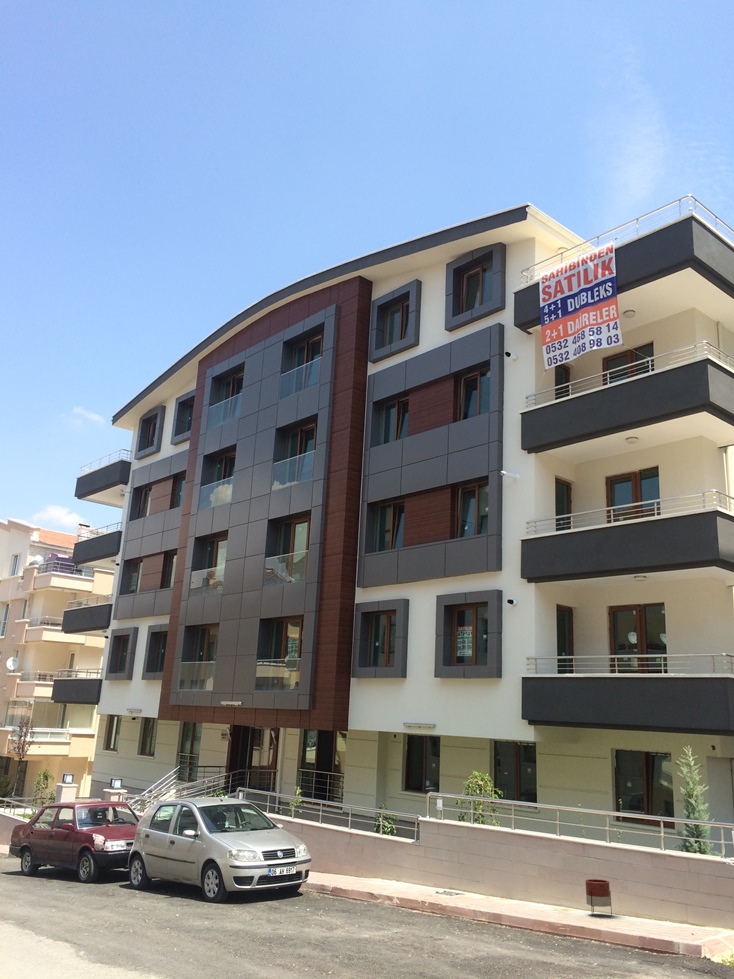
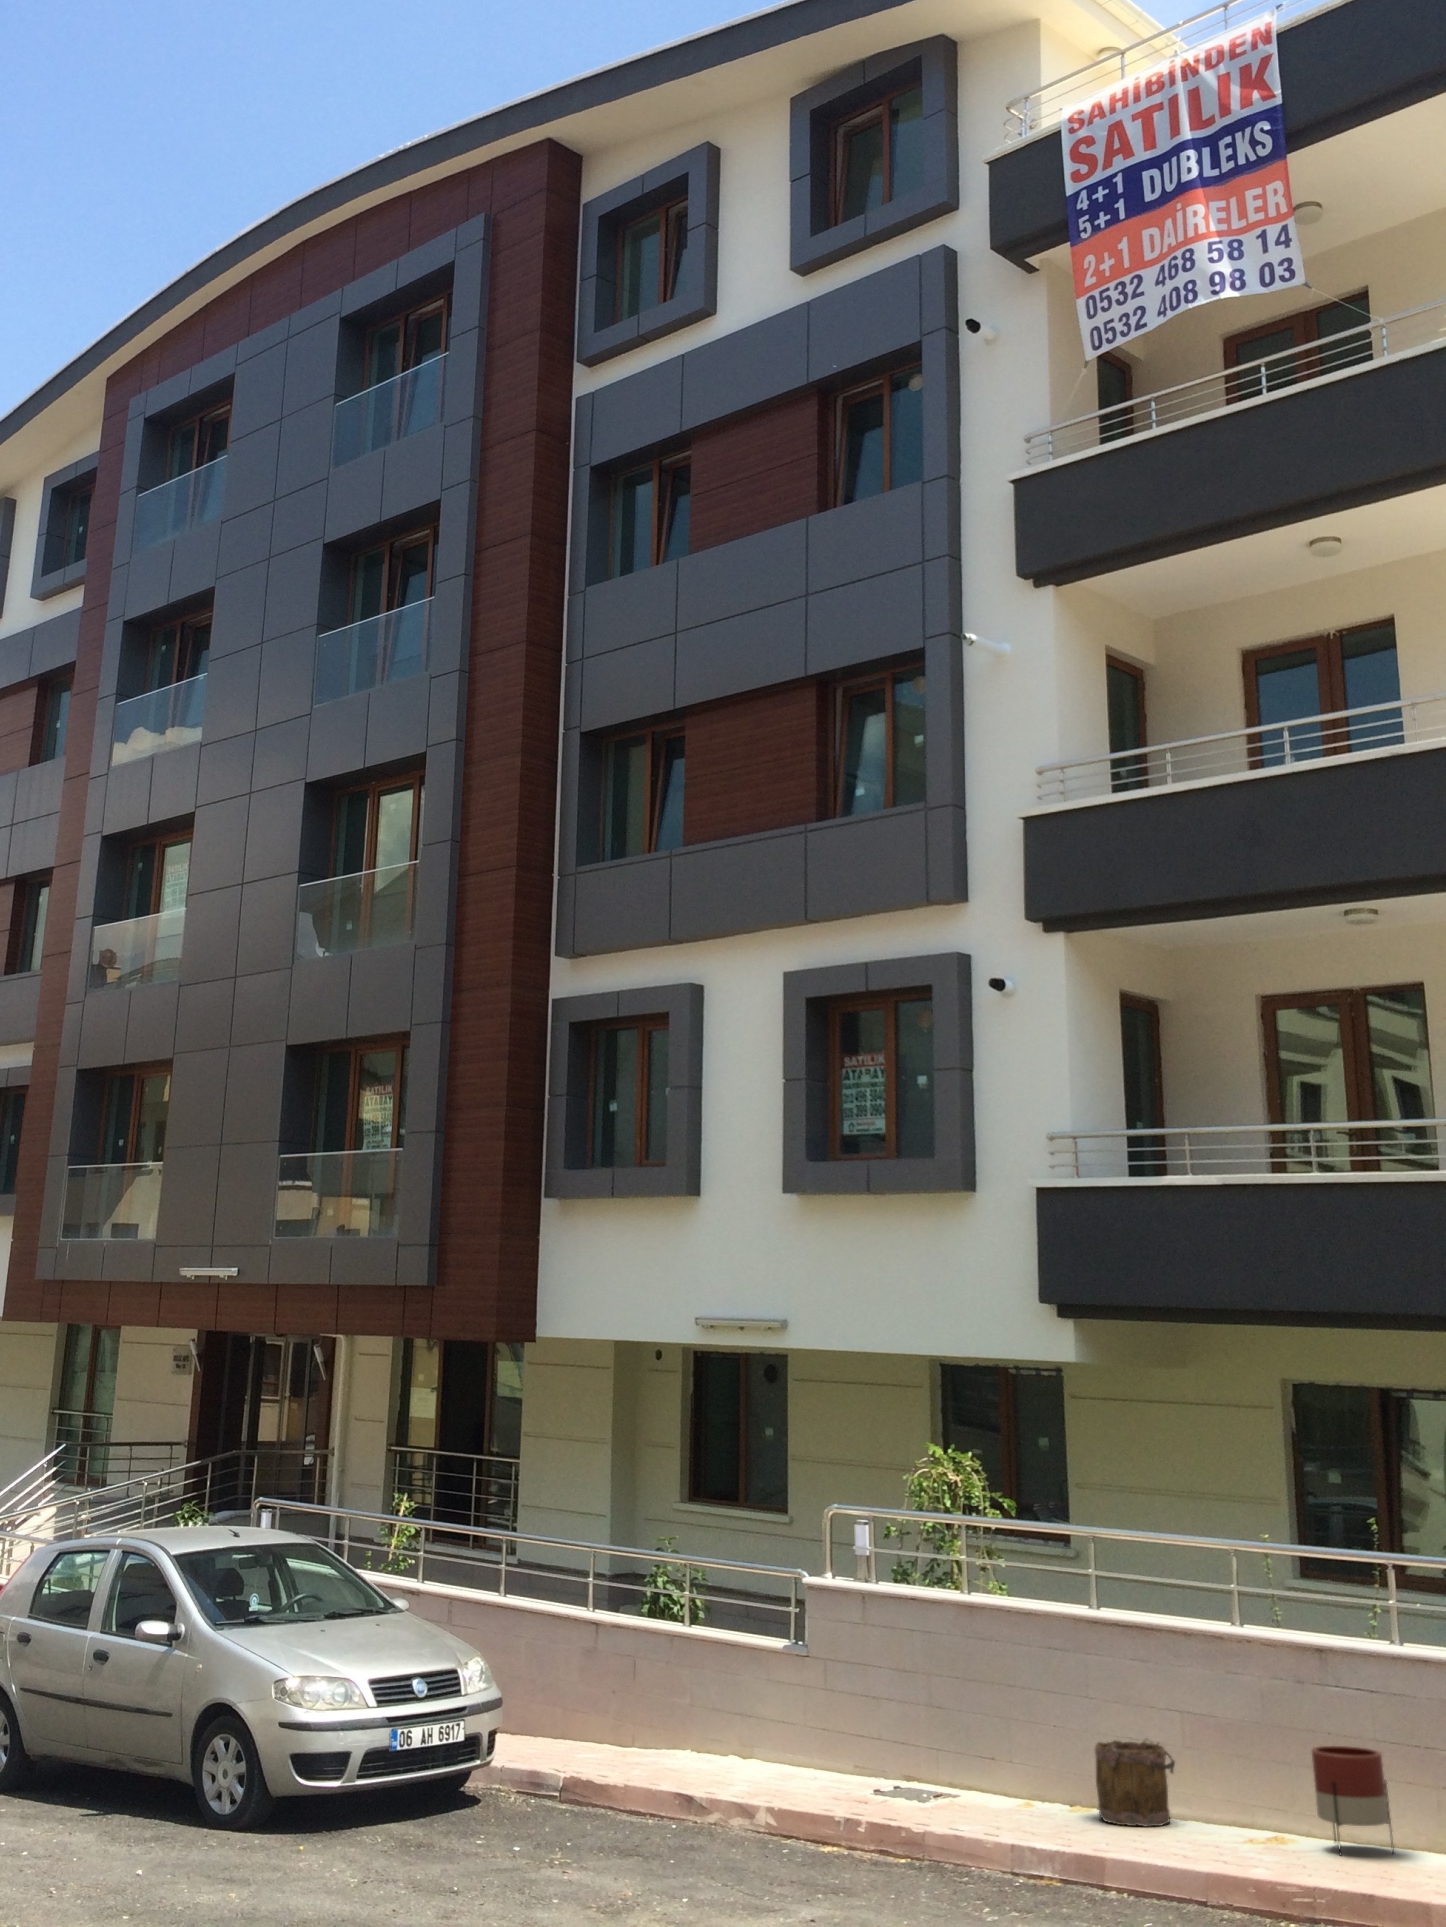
bucket: none [516,876,543,907] -> present [1095,1740,1175,1827]

